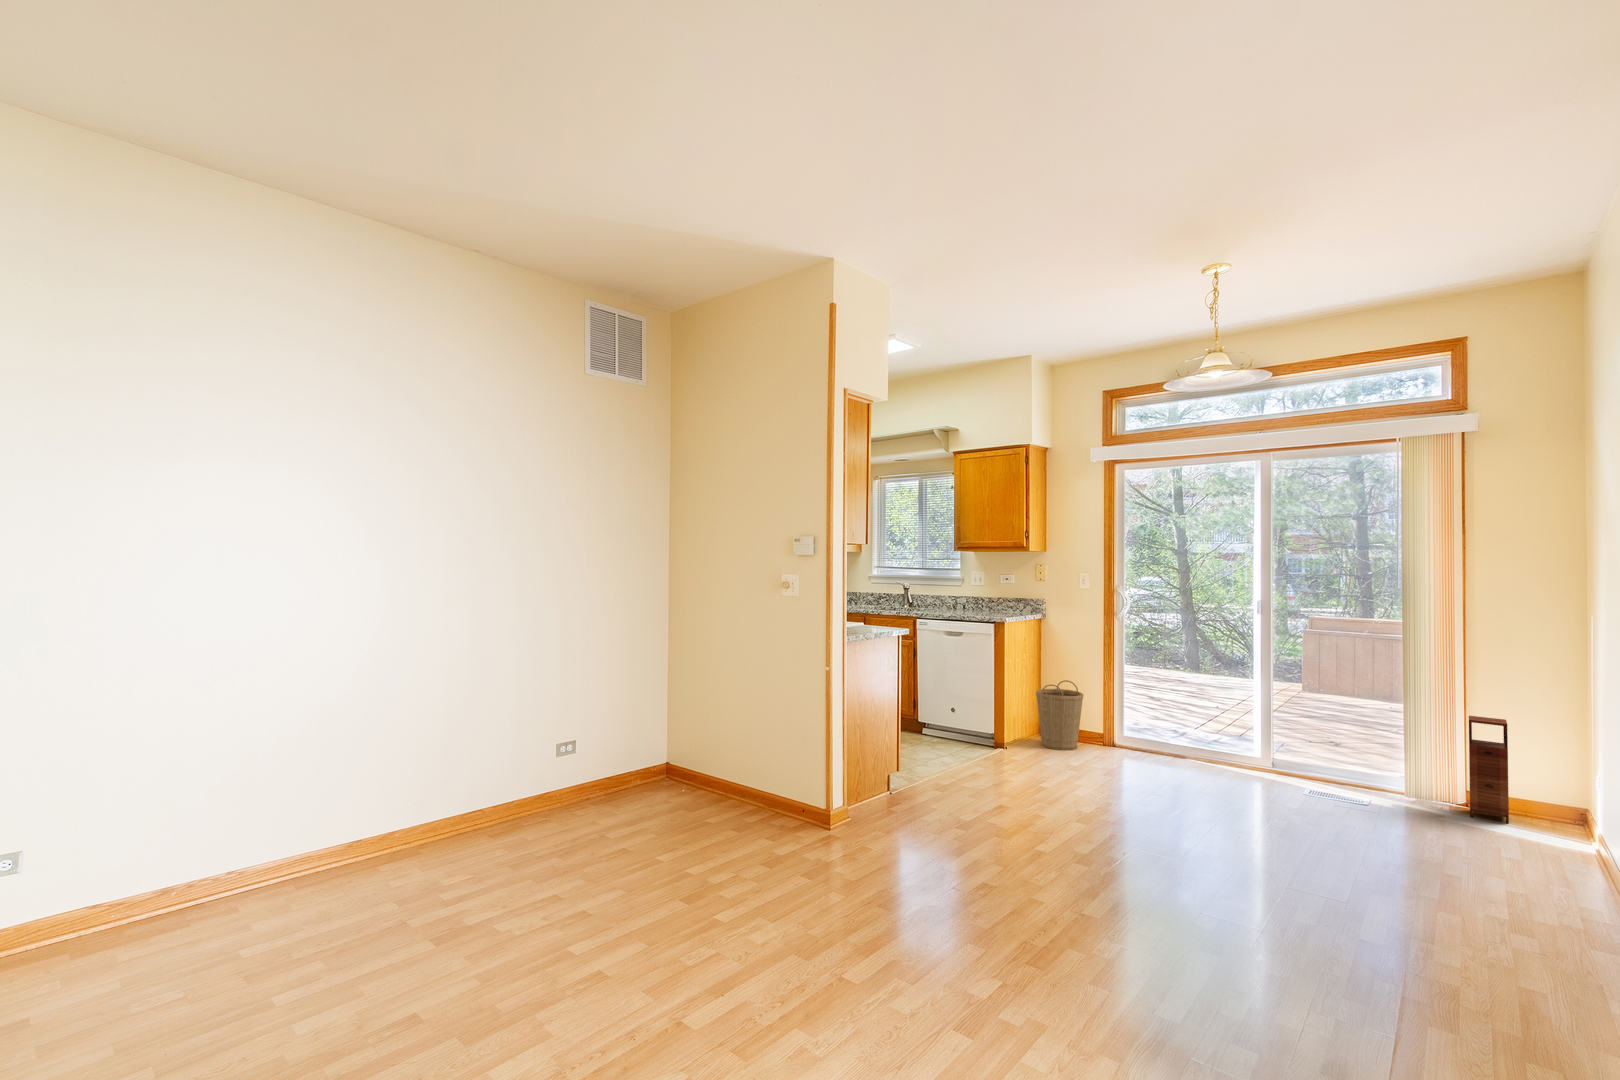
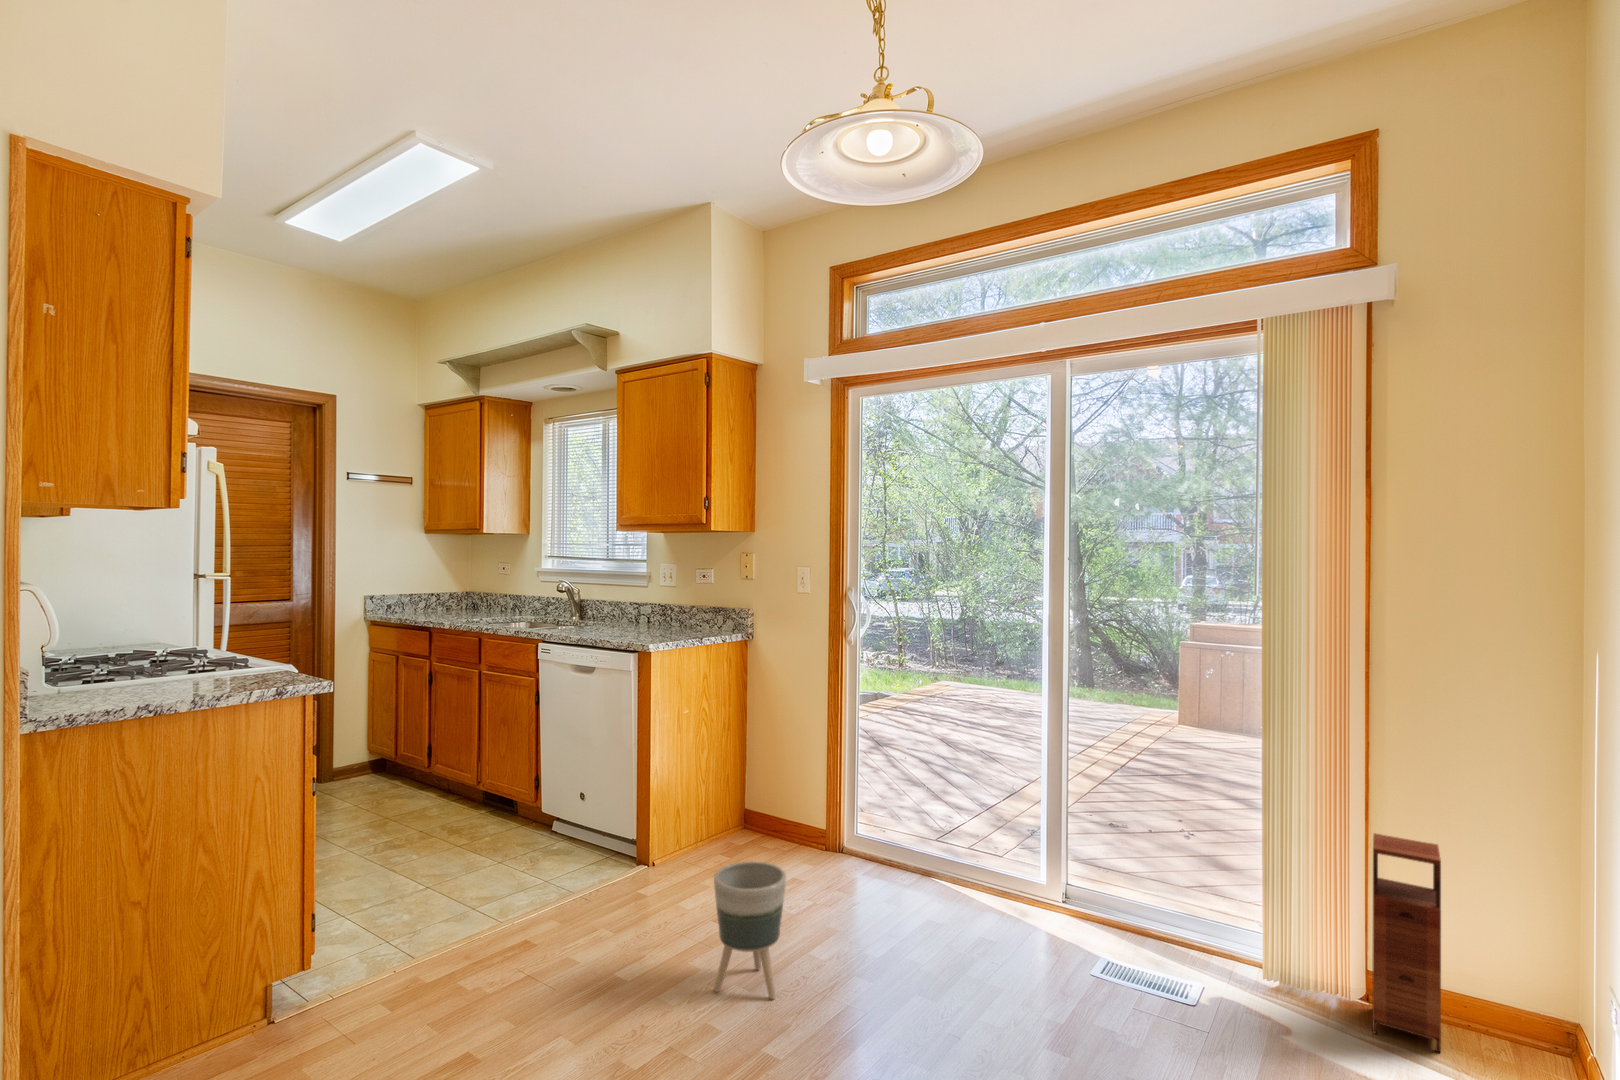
basket: present [1036,680,1083,750] -> none [717,742,792,862]
planter: none [1095,729,1136,796] -> present [714,861,786,999]

